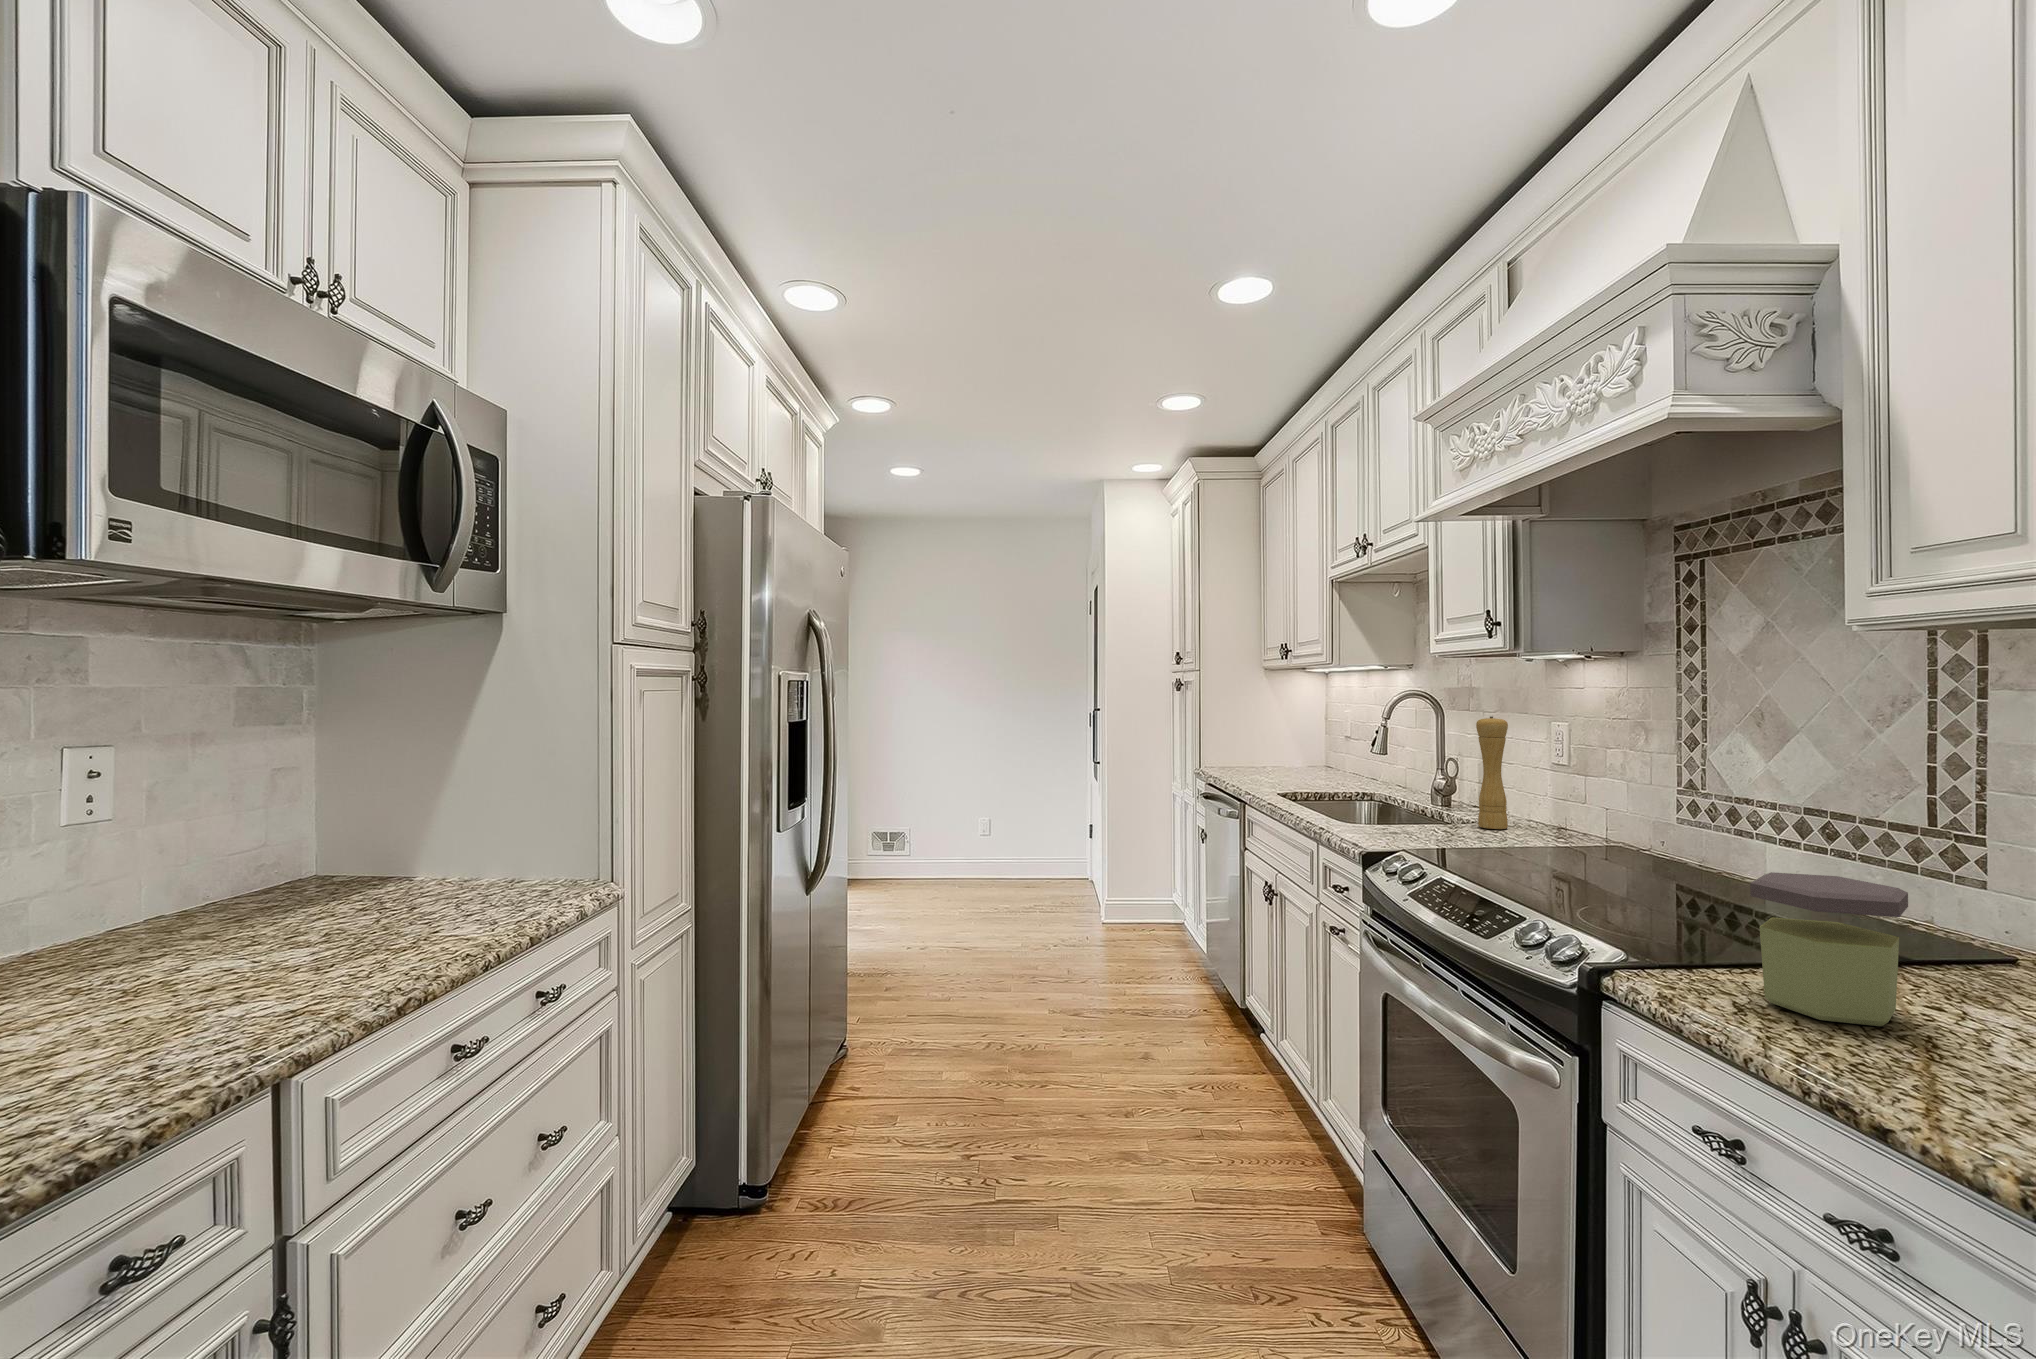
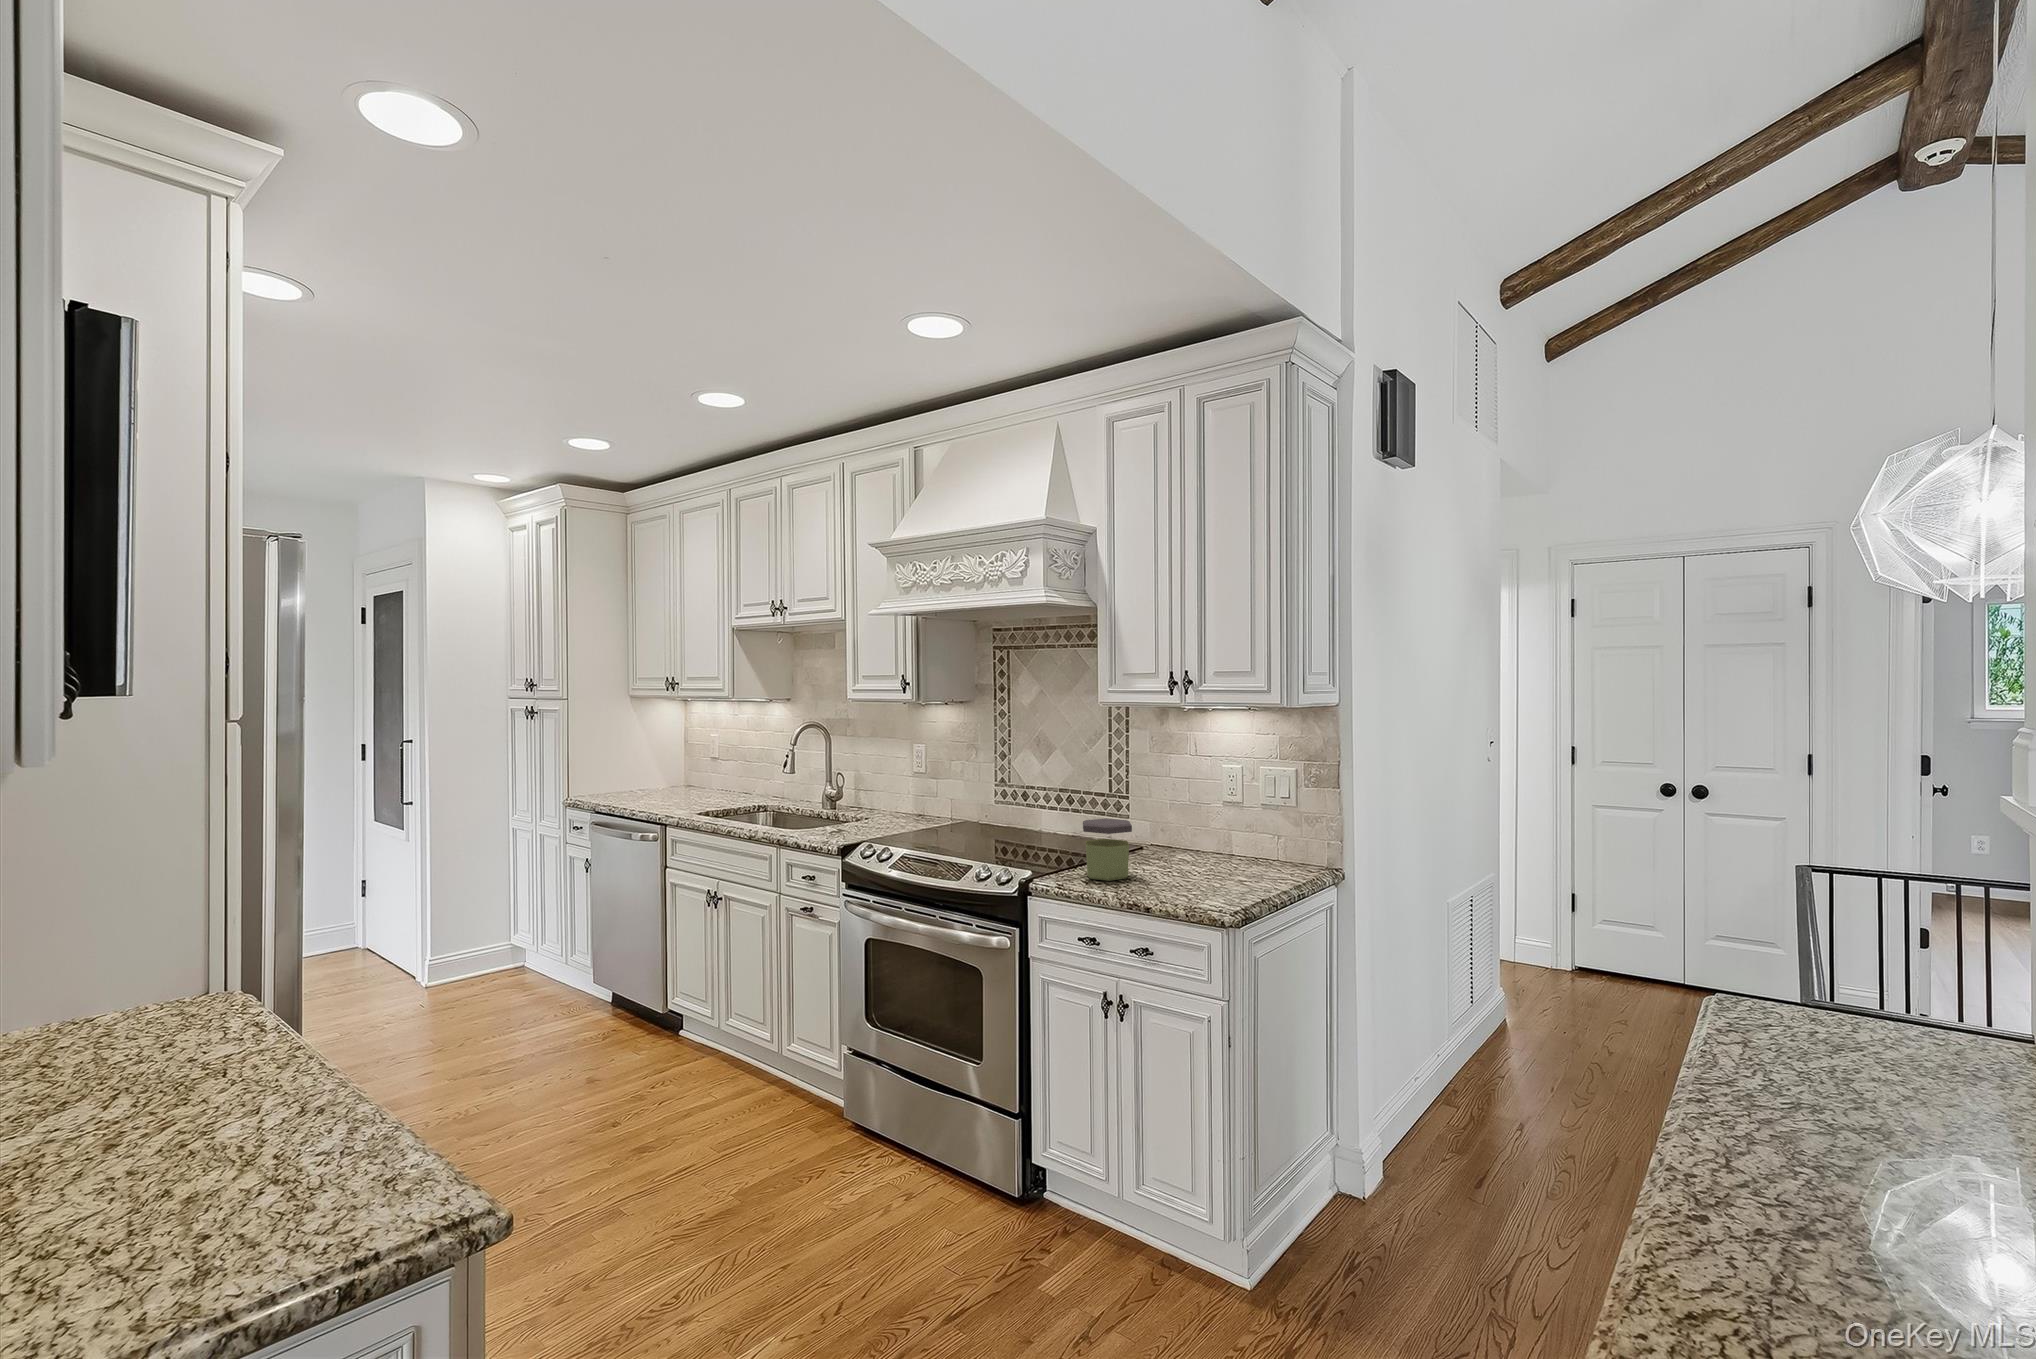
pepper mill: present [1476,716,1508,829] -> none [873,742,893,819]

